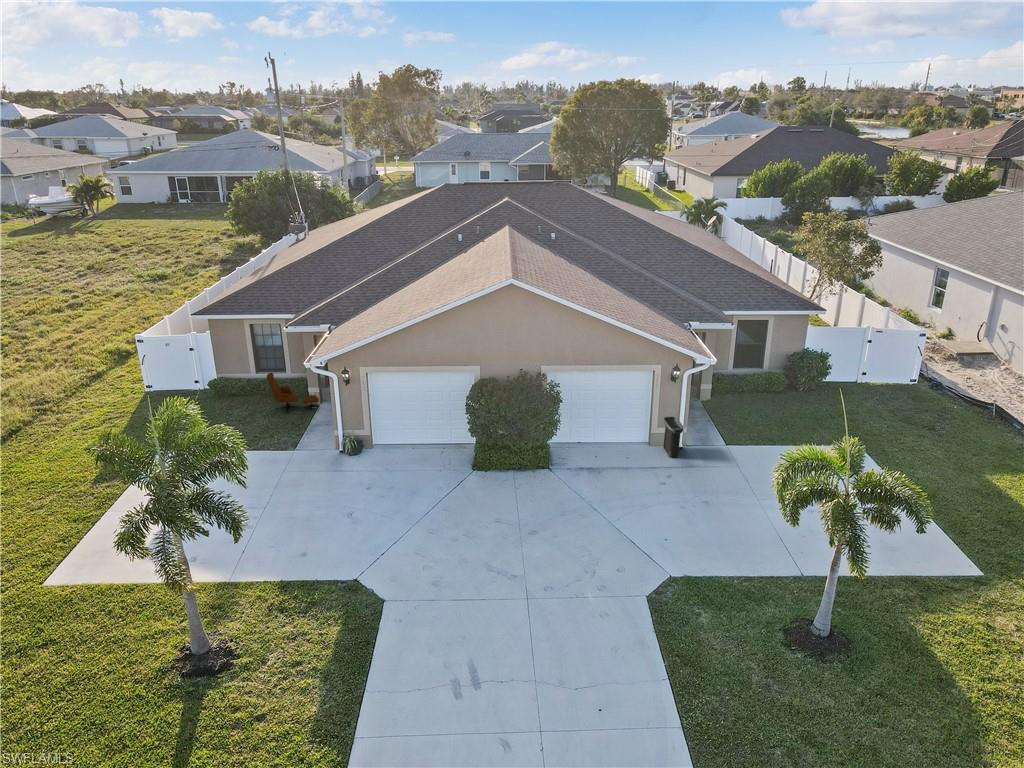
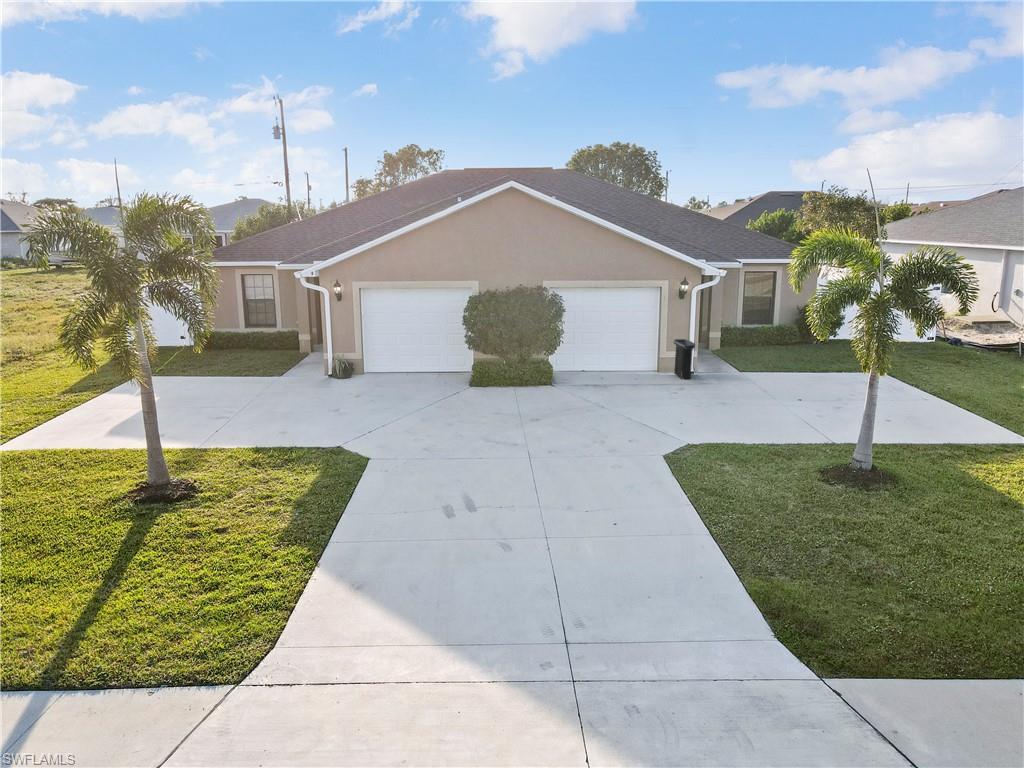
lounge chair: present [267,372,320,413] -> none [255,315,310,356]

